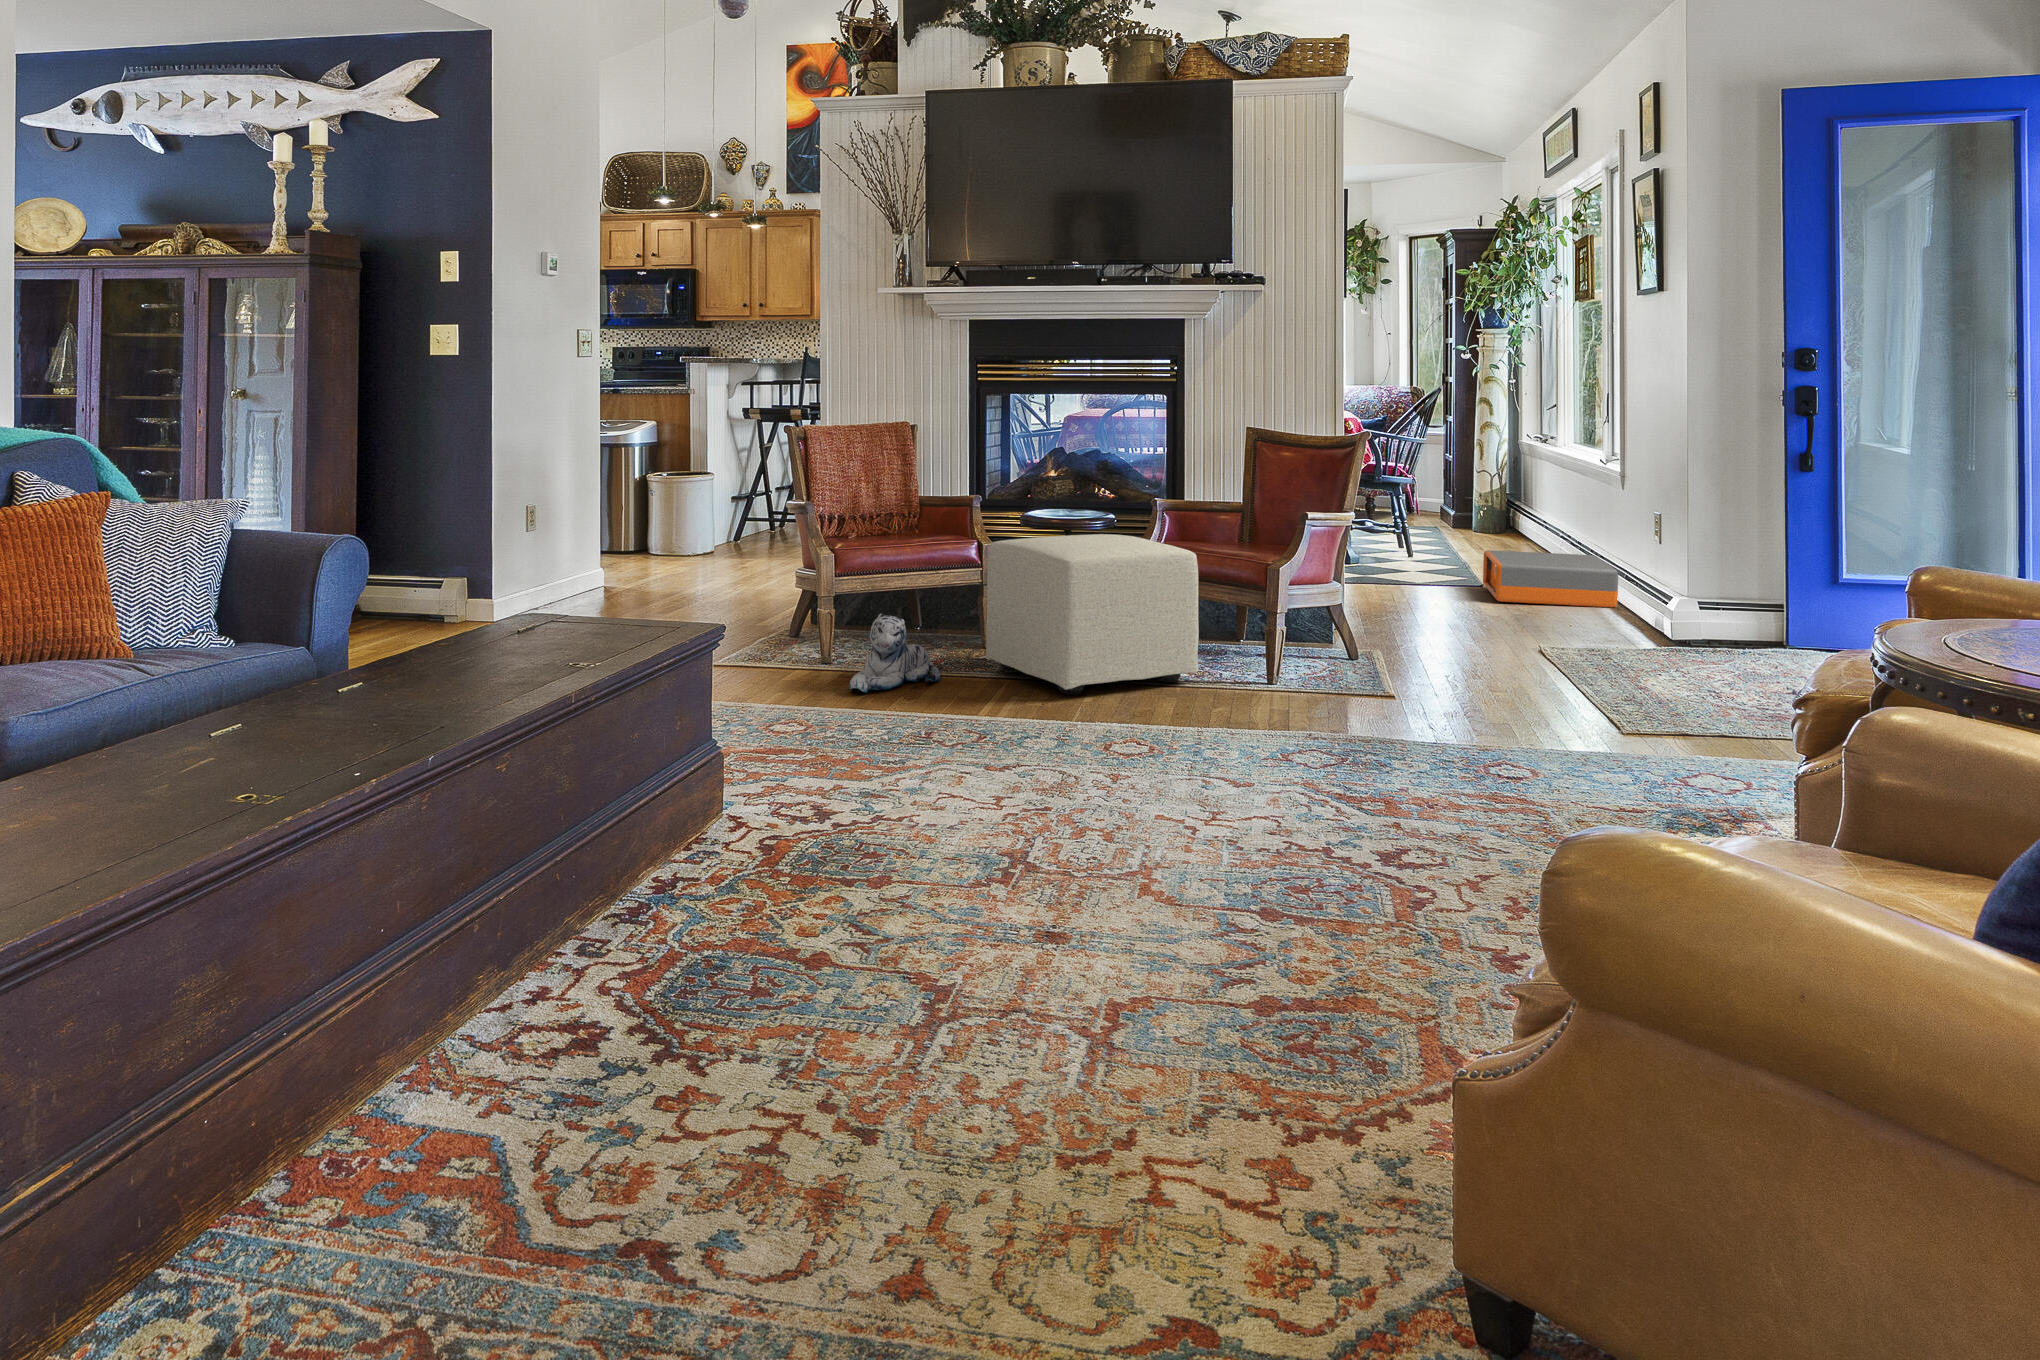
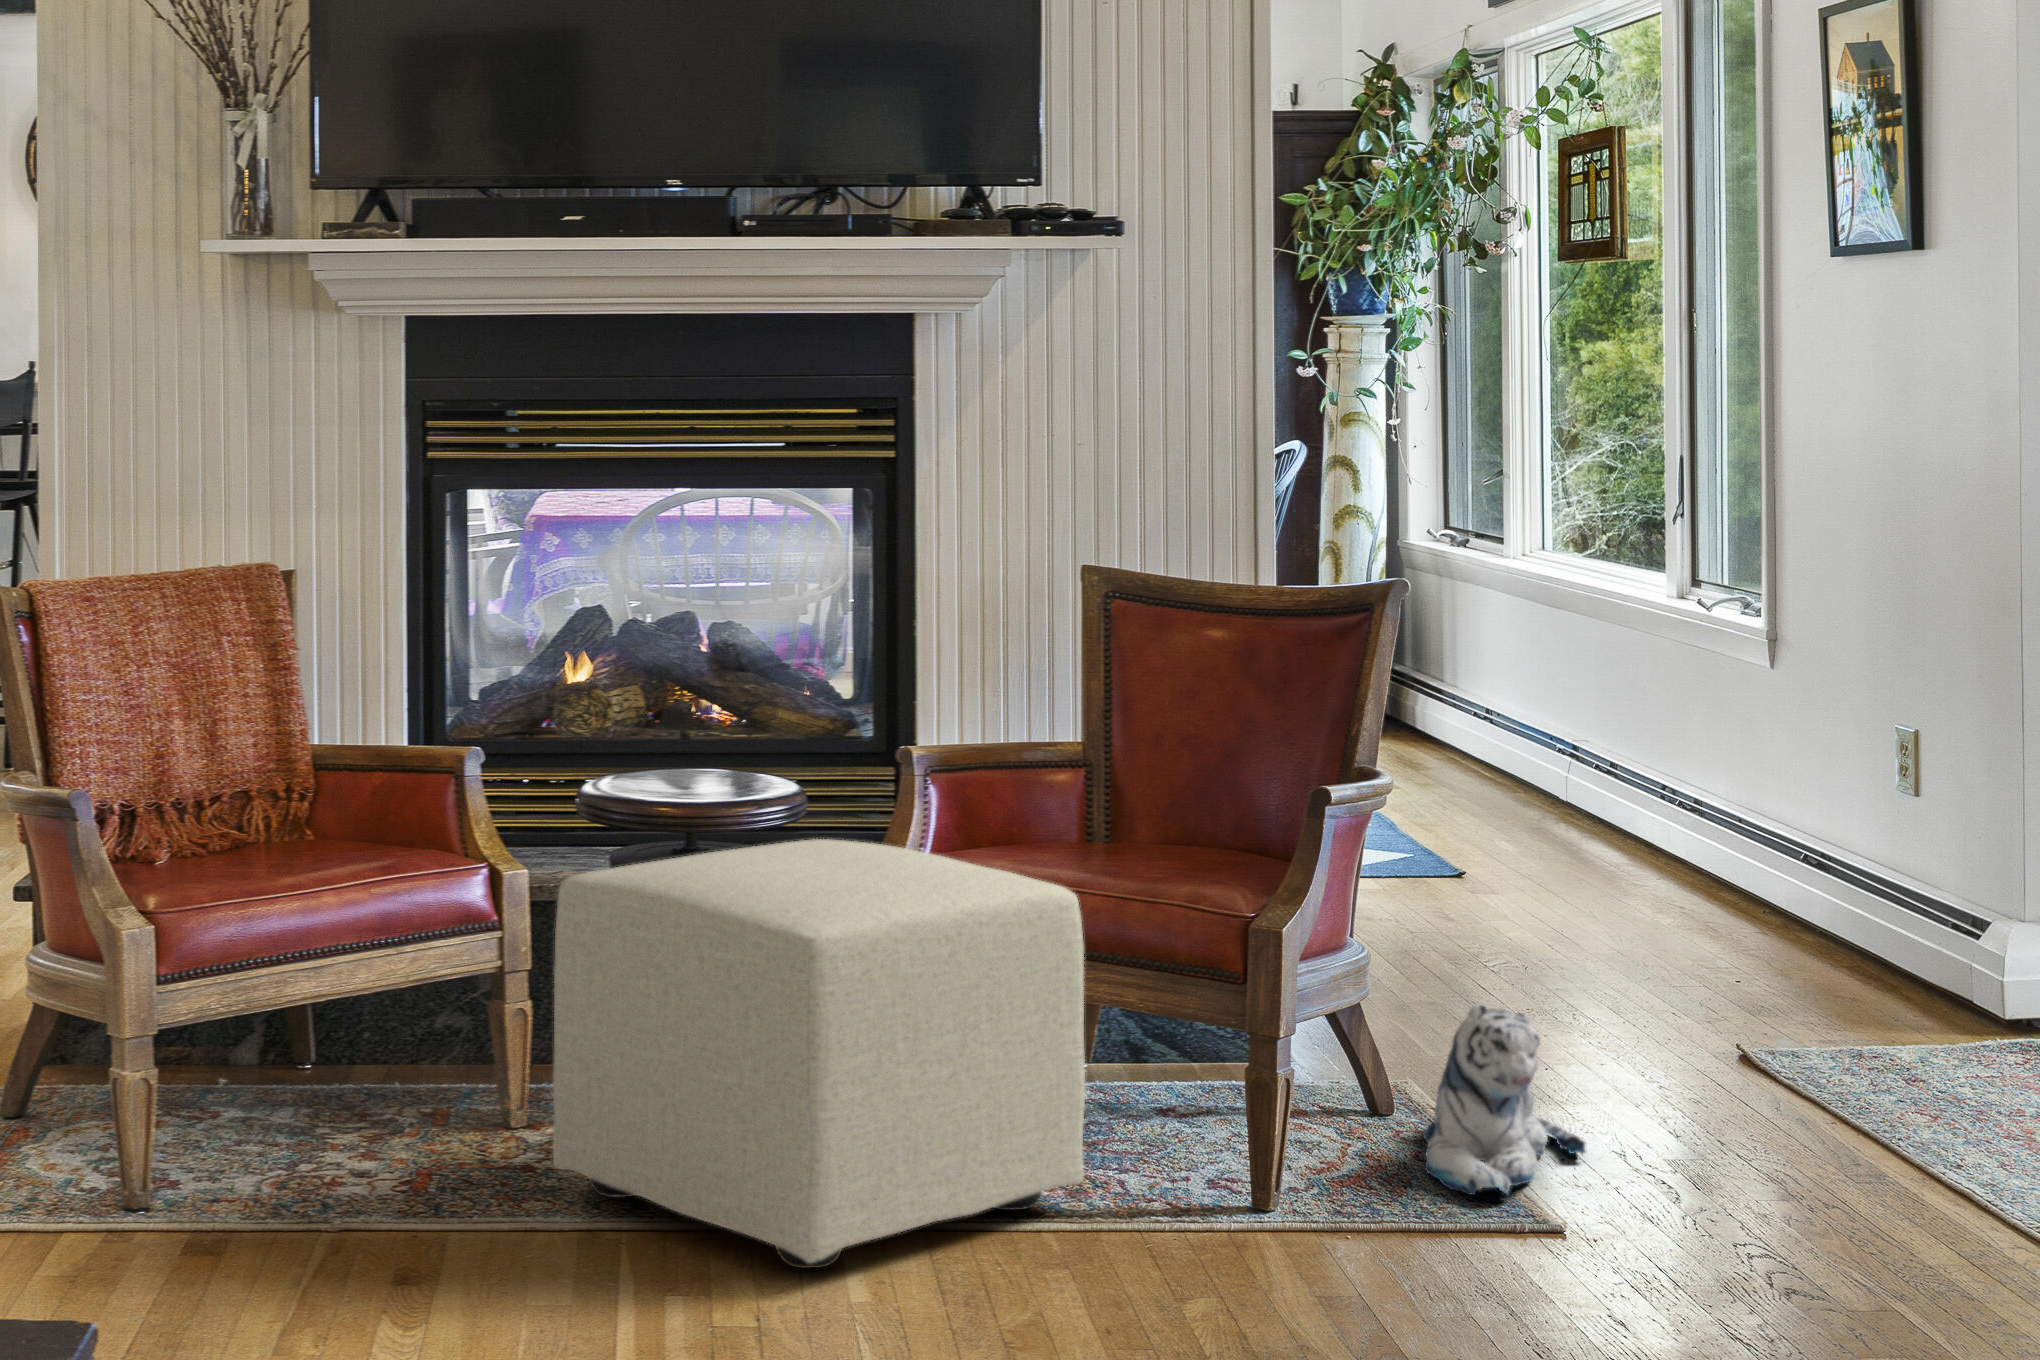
storage box: present [1483,550,1618,608] -> none [1465,798,1777,920]
plush toy: present [849,614,941,693] -> present [1423,1005,1586,1195]

